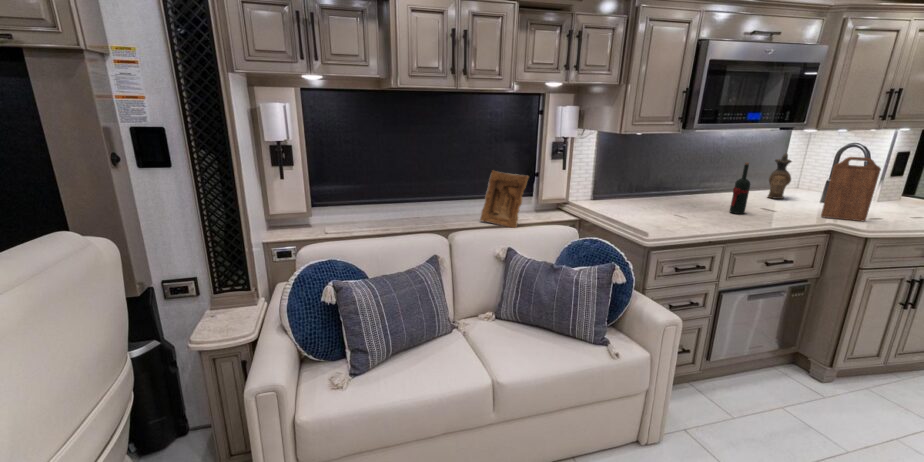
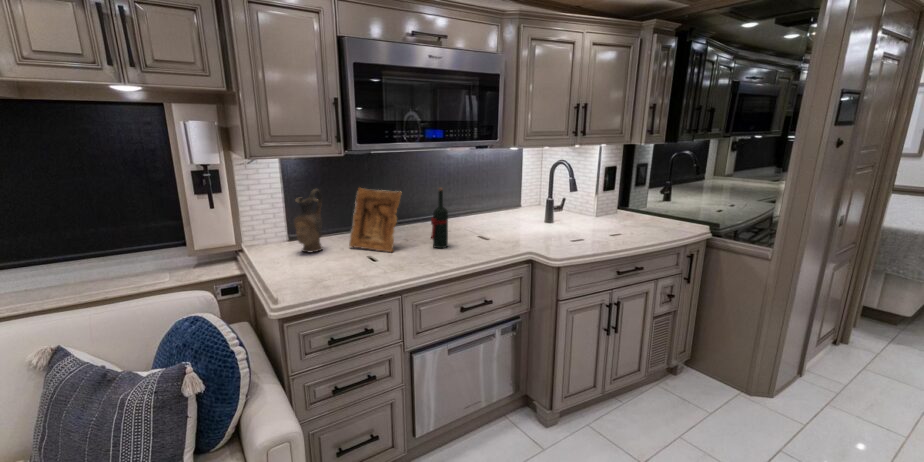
ceramic pitcher: present [767,153,792,199] -> present [294,189,322,252]
cutting board: present [821,157,881,221] -> none [524,177,568,246]
picture frame: present [480,170,528,228] -> present [349,188,402,252]

